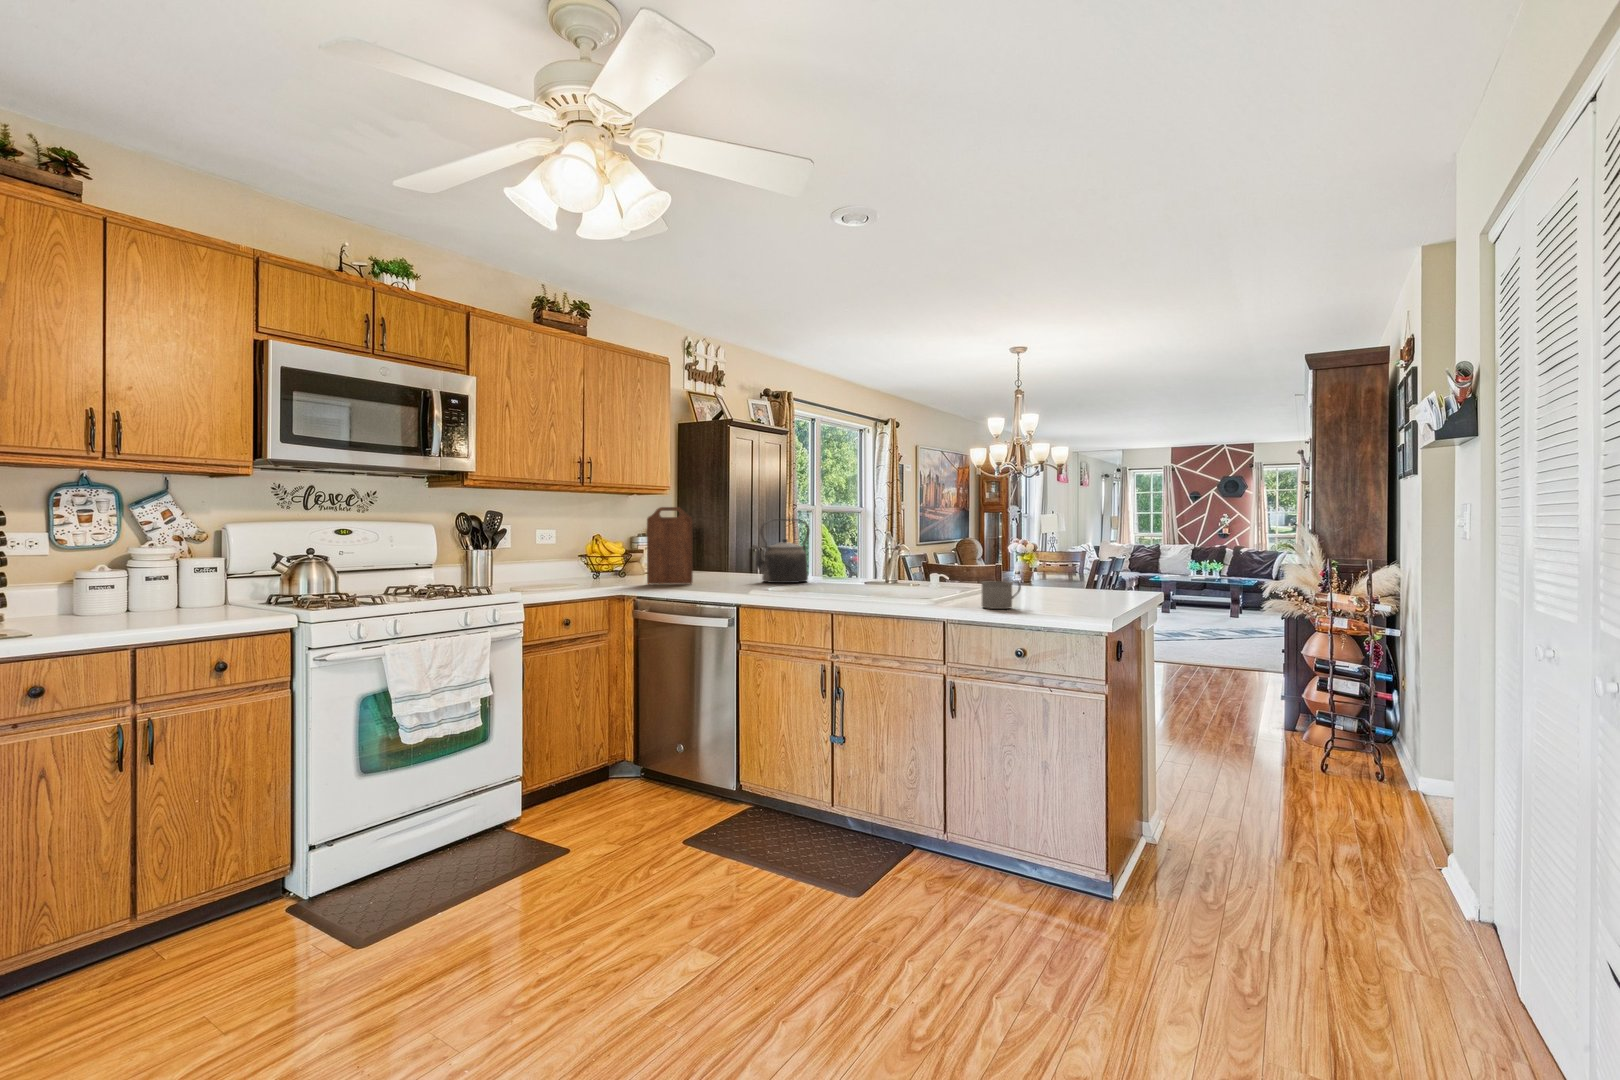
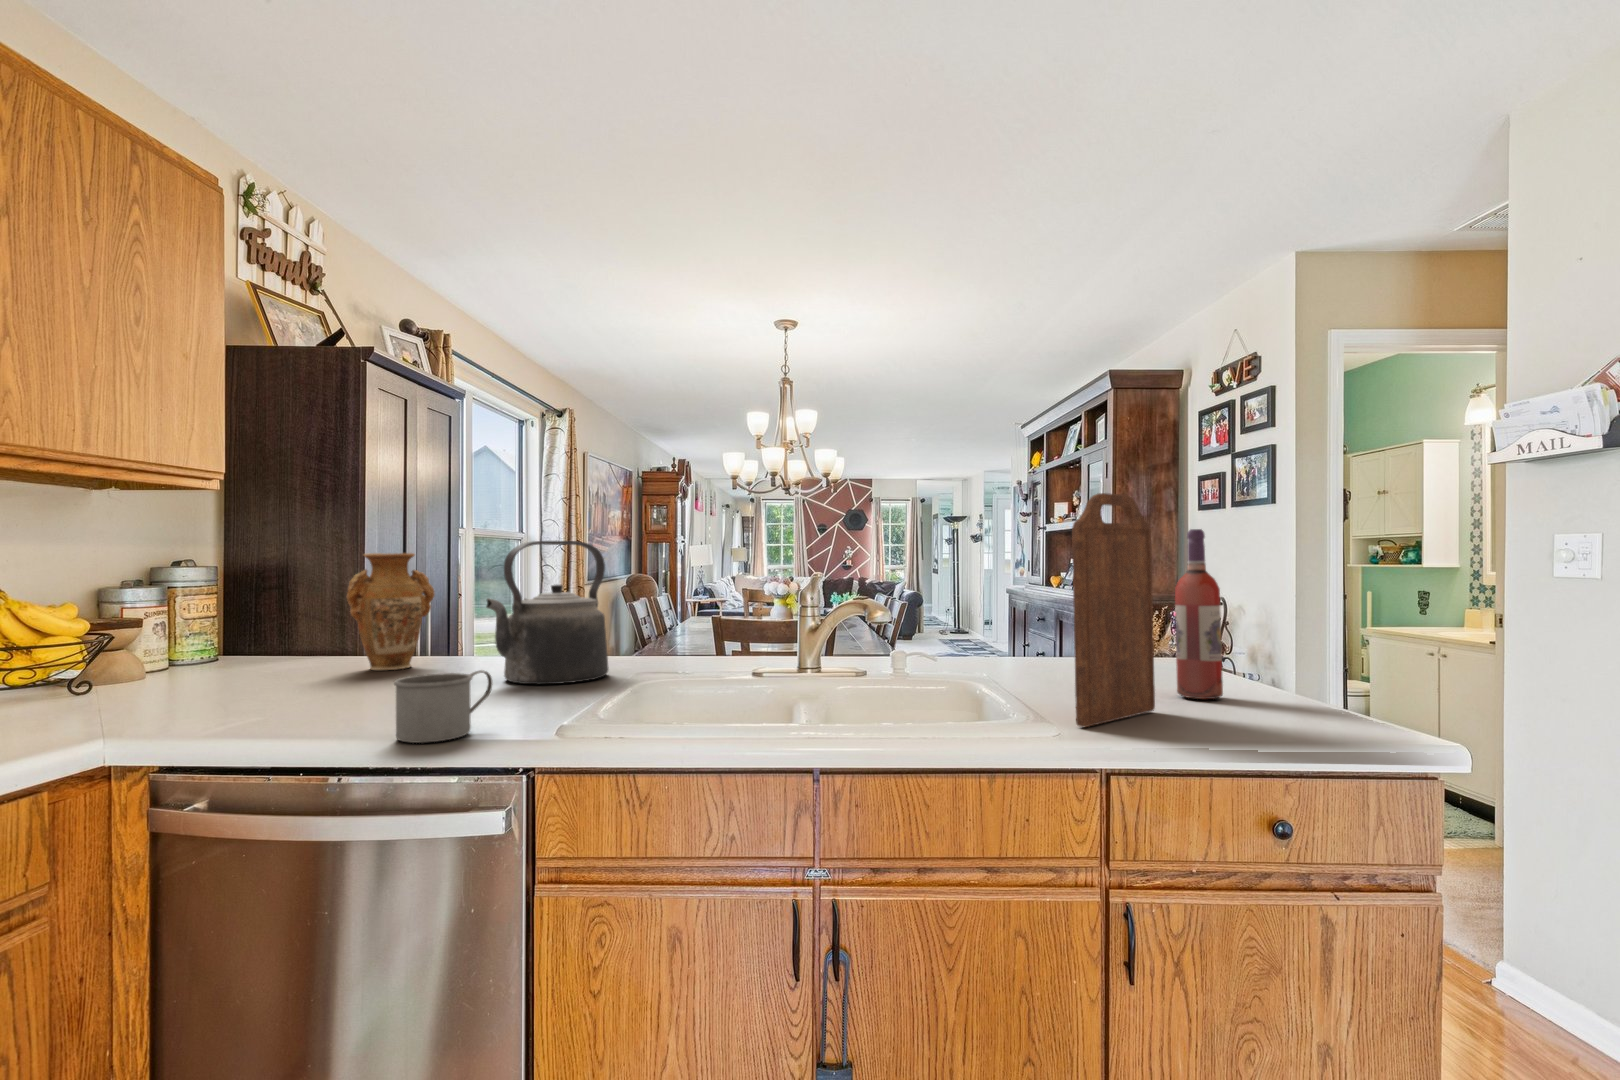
cutting board: present [647,507,693,584] -> present [1072,493,1155,727]
wine bottle: none [1015,518,1037,602] -> present [1175,529,1223,699]
vase: none [713,523,750,576] -> present [347,553,435,670]
mug: present [981,581,1021,609] -> present [394,670,492,743]

